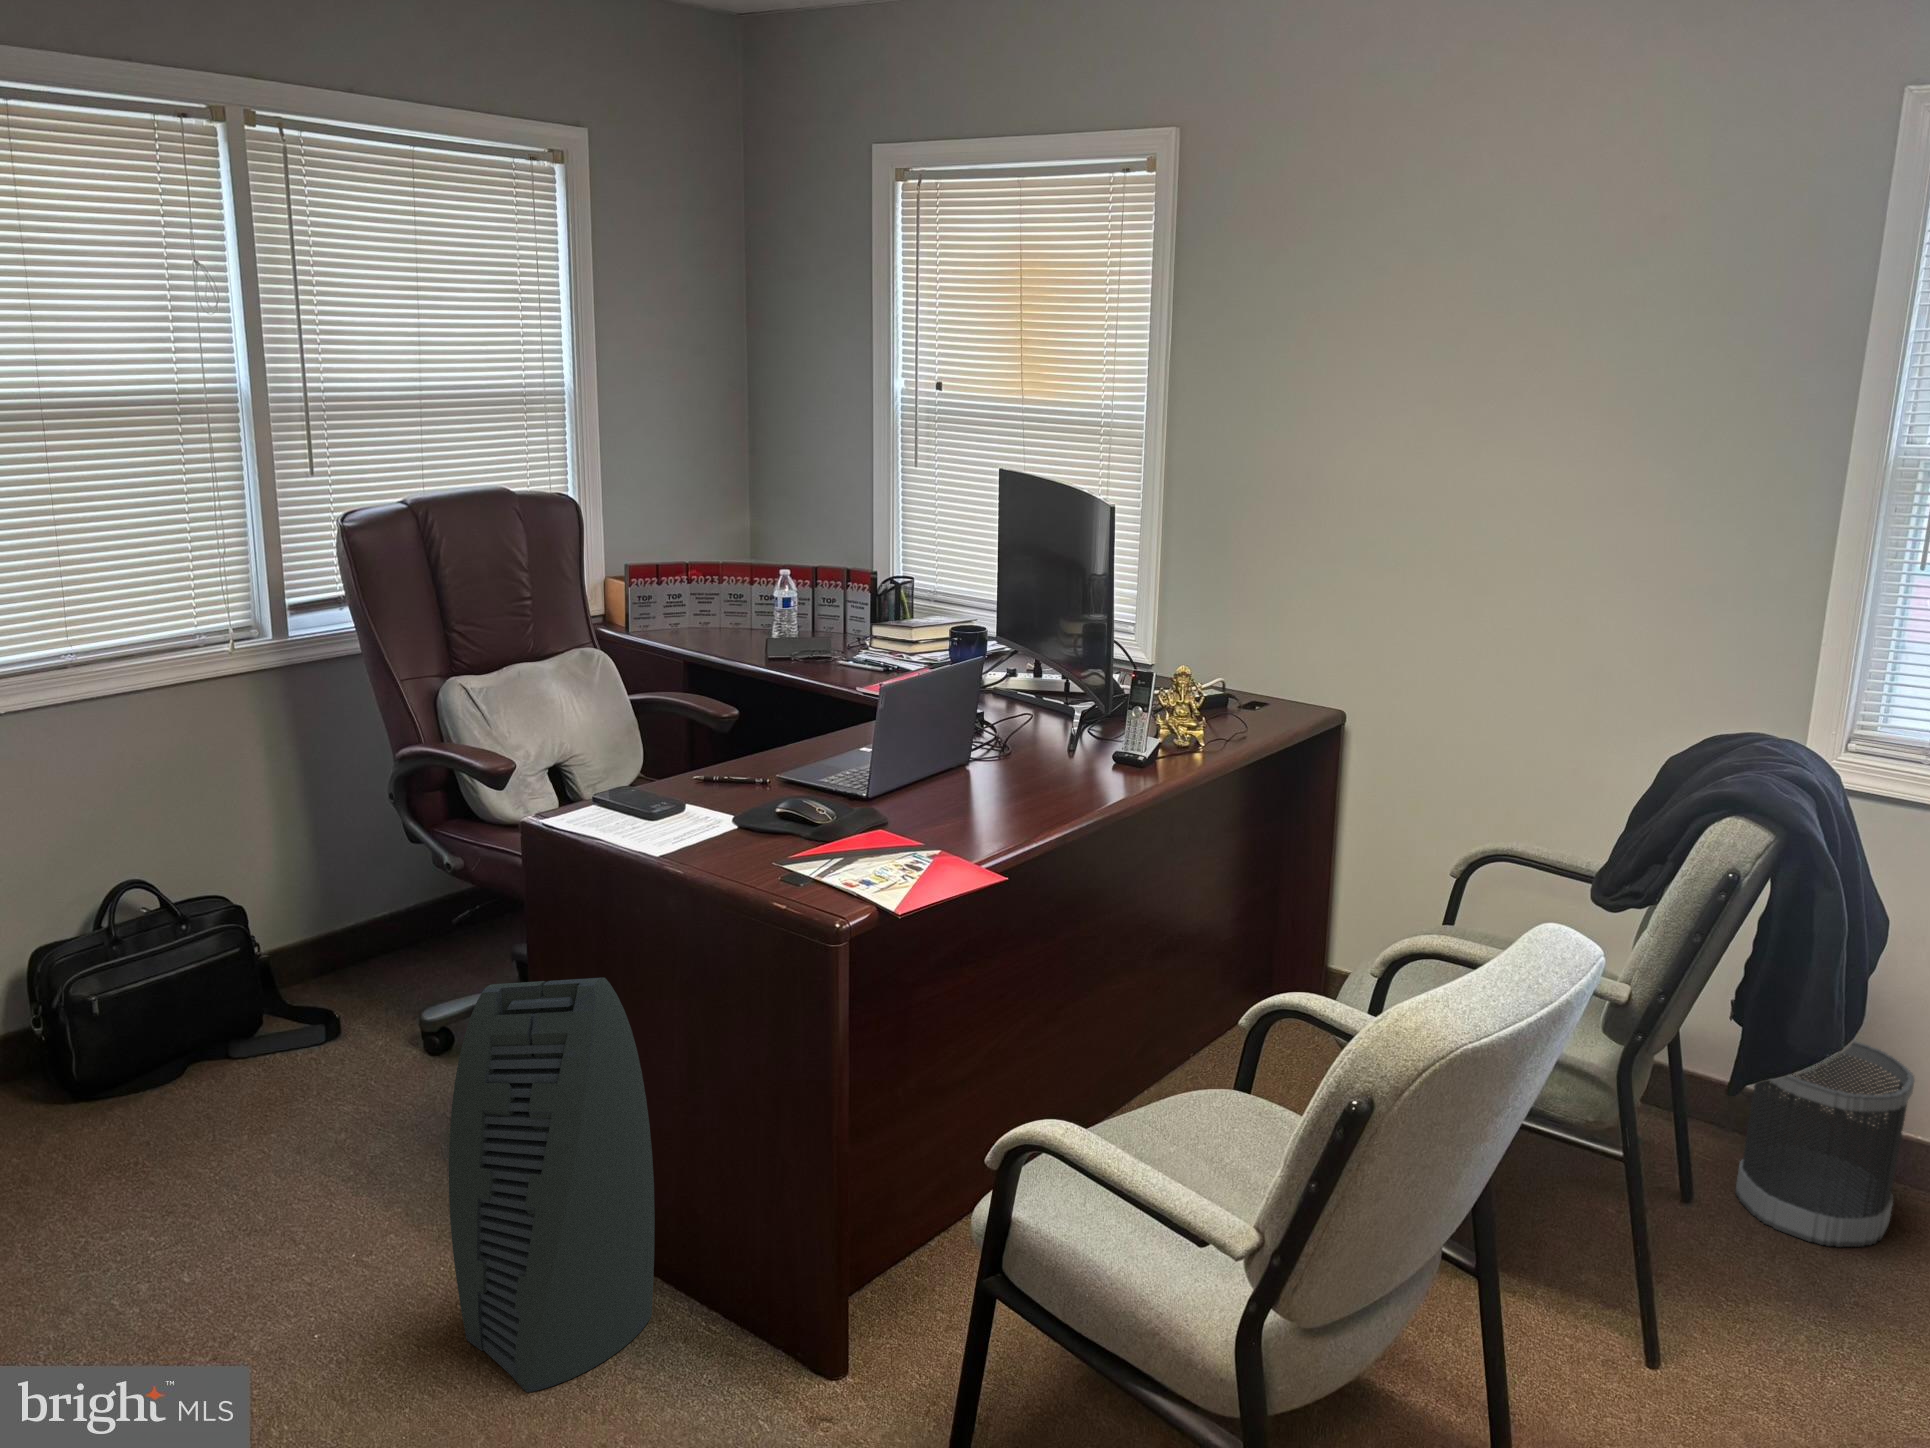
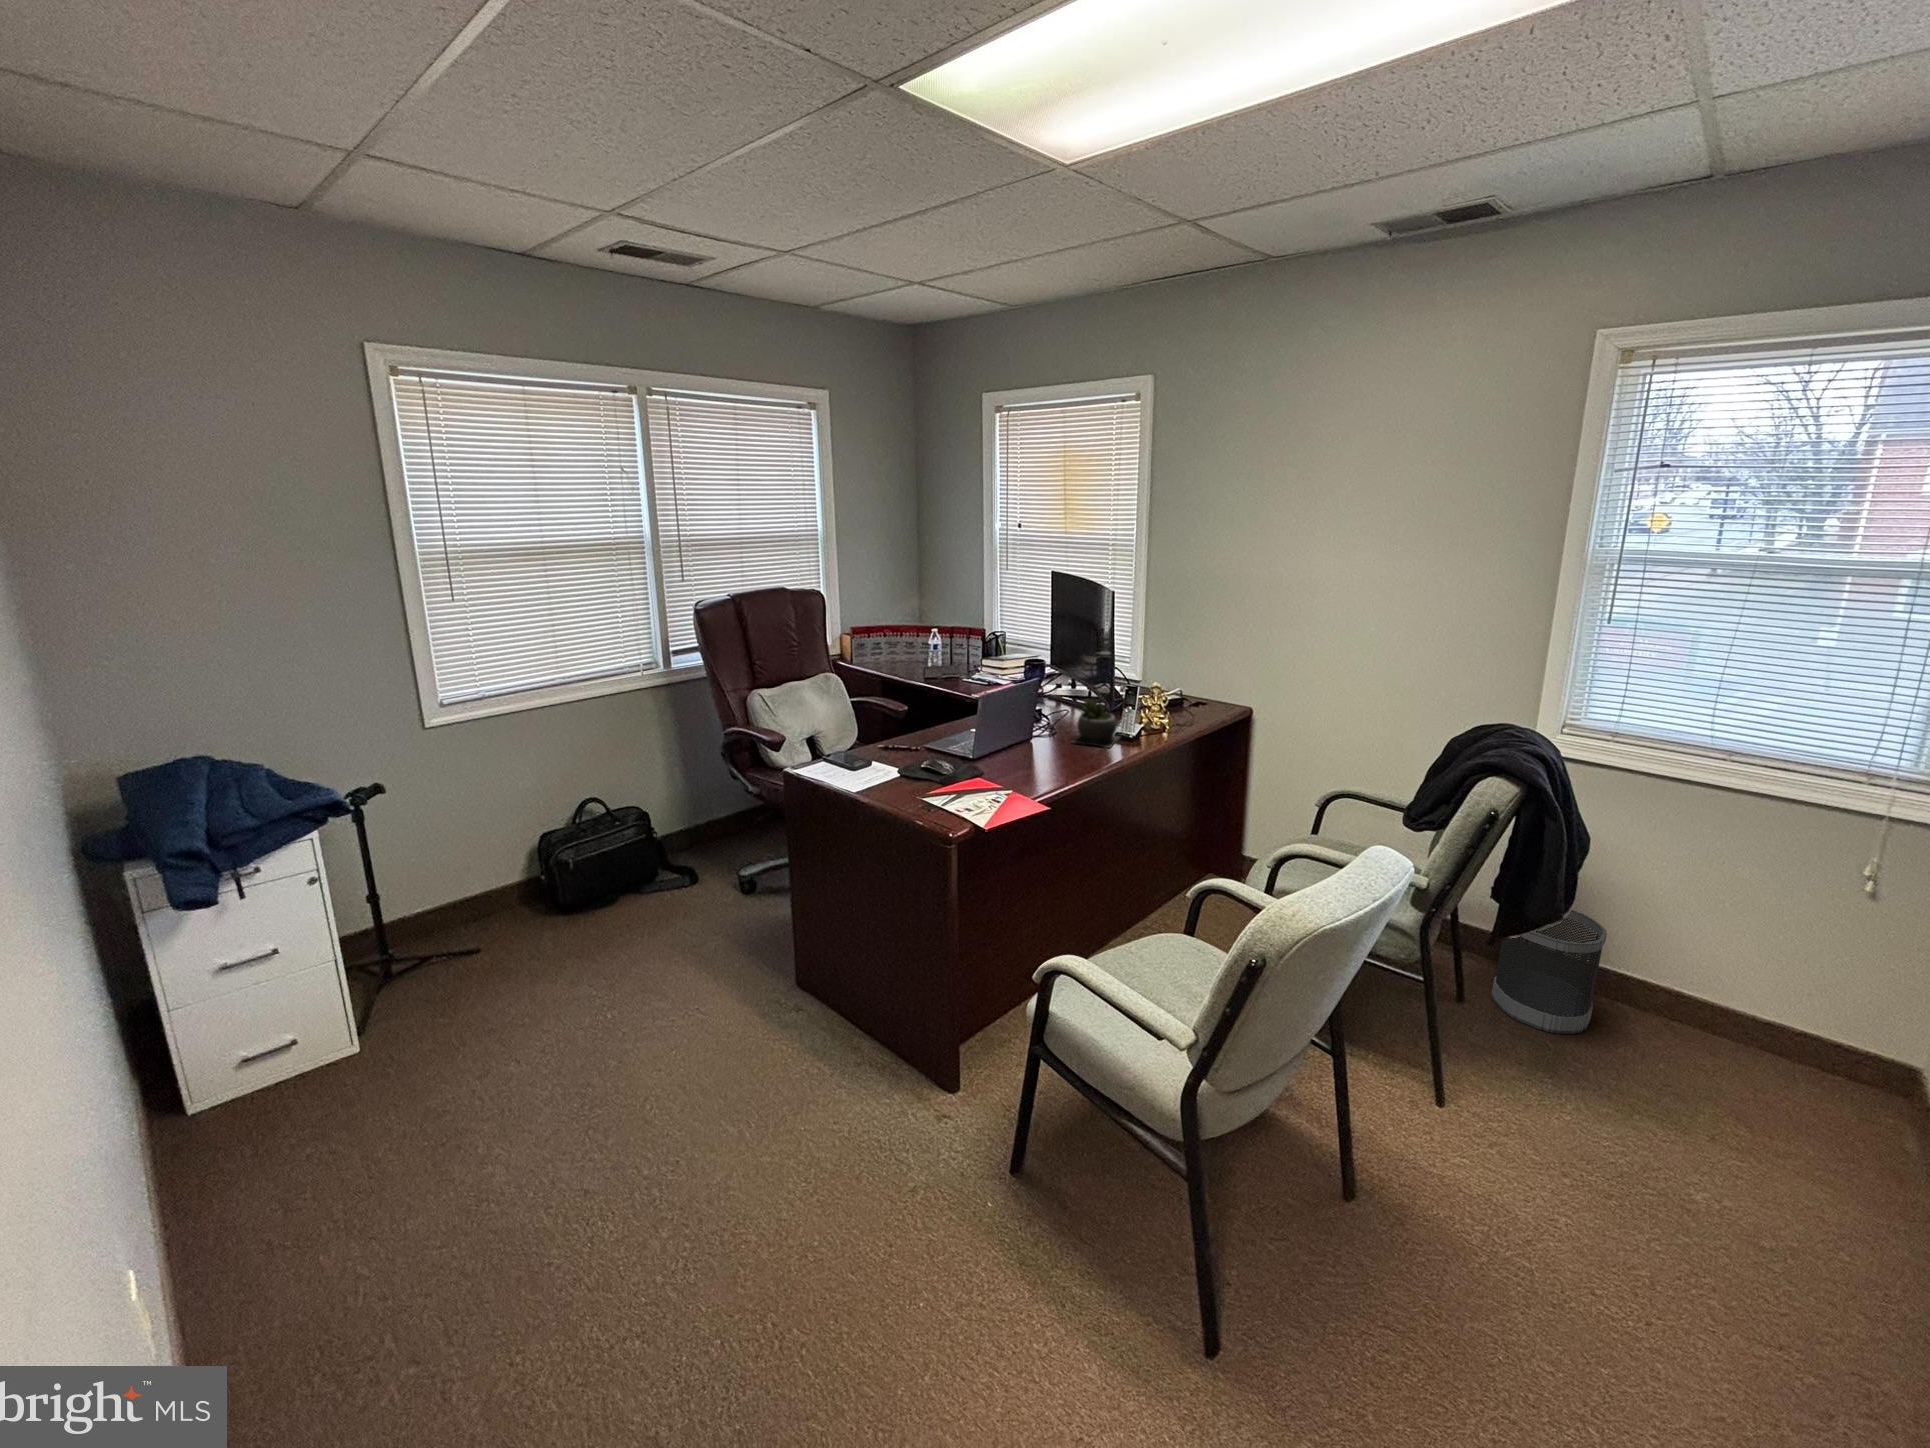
succulent plant: none [1036,688,1123,779] -> present [1072,698,1119,748]
air purifier: present [449,978,655,1392] -> none [738,862,853,1095]

